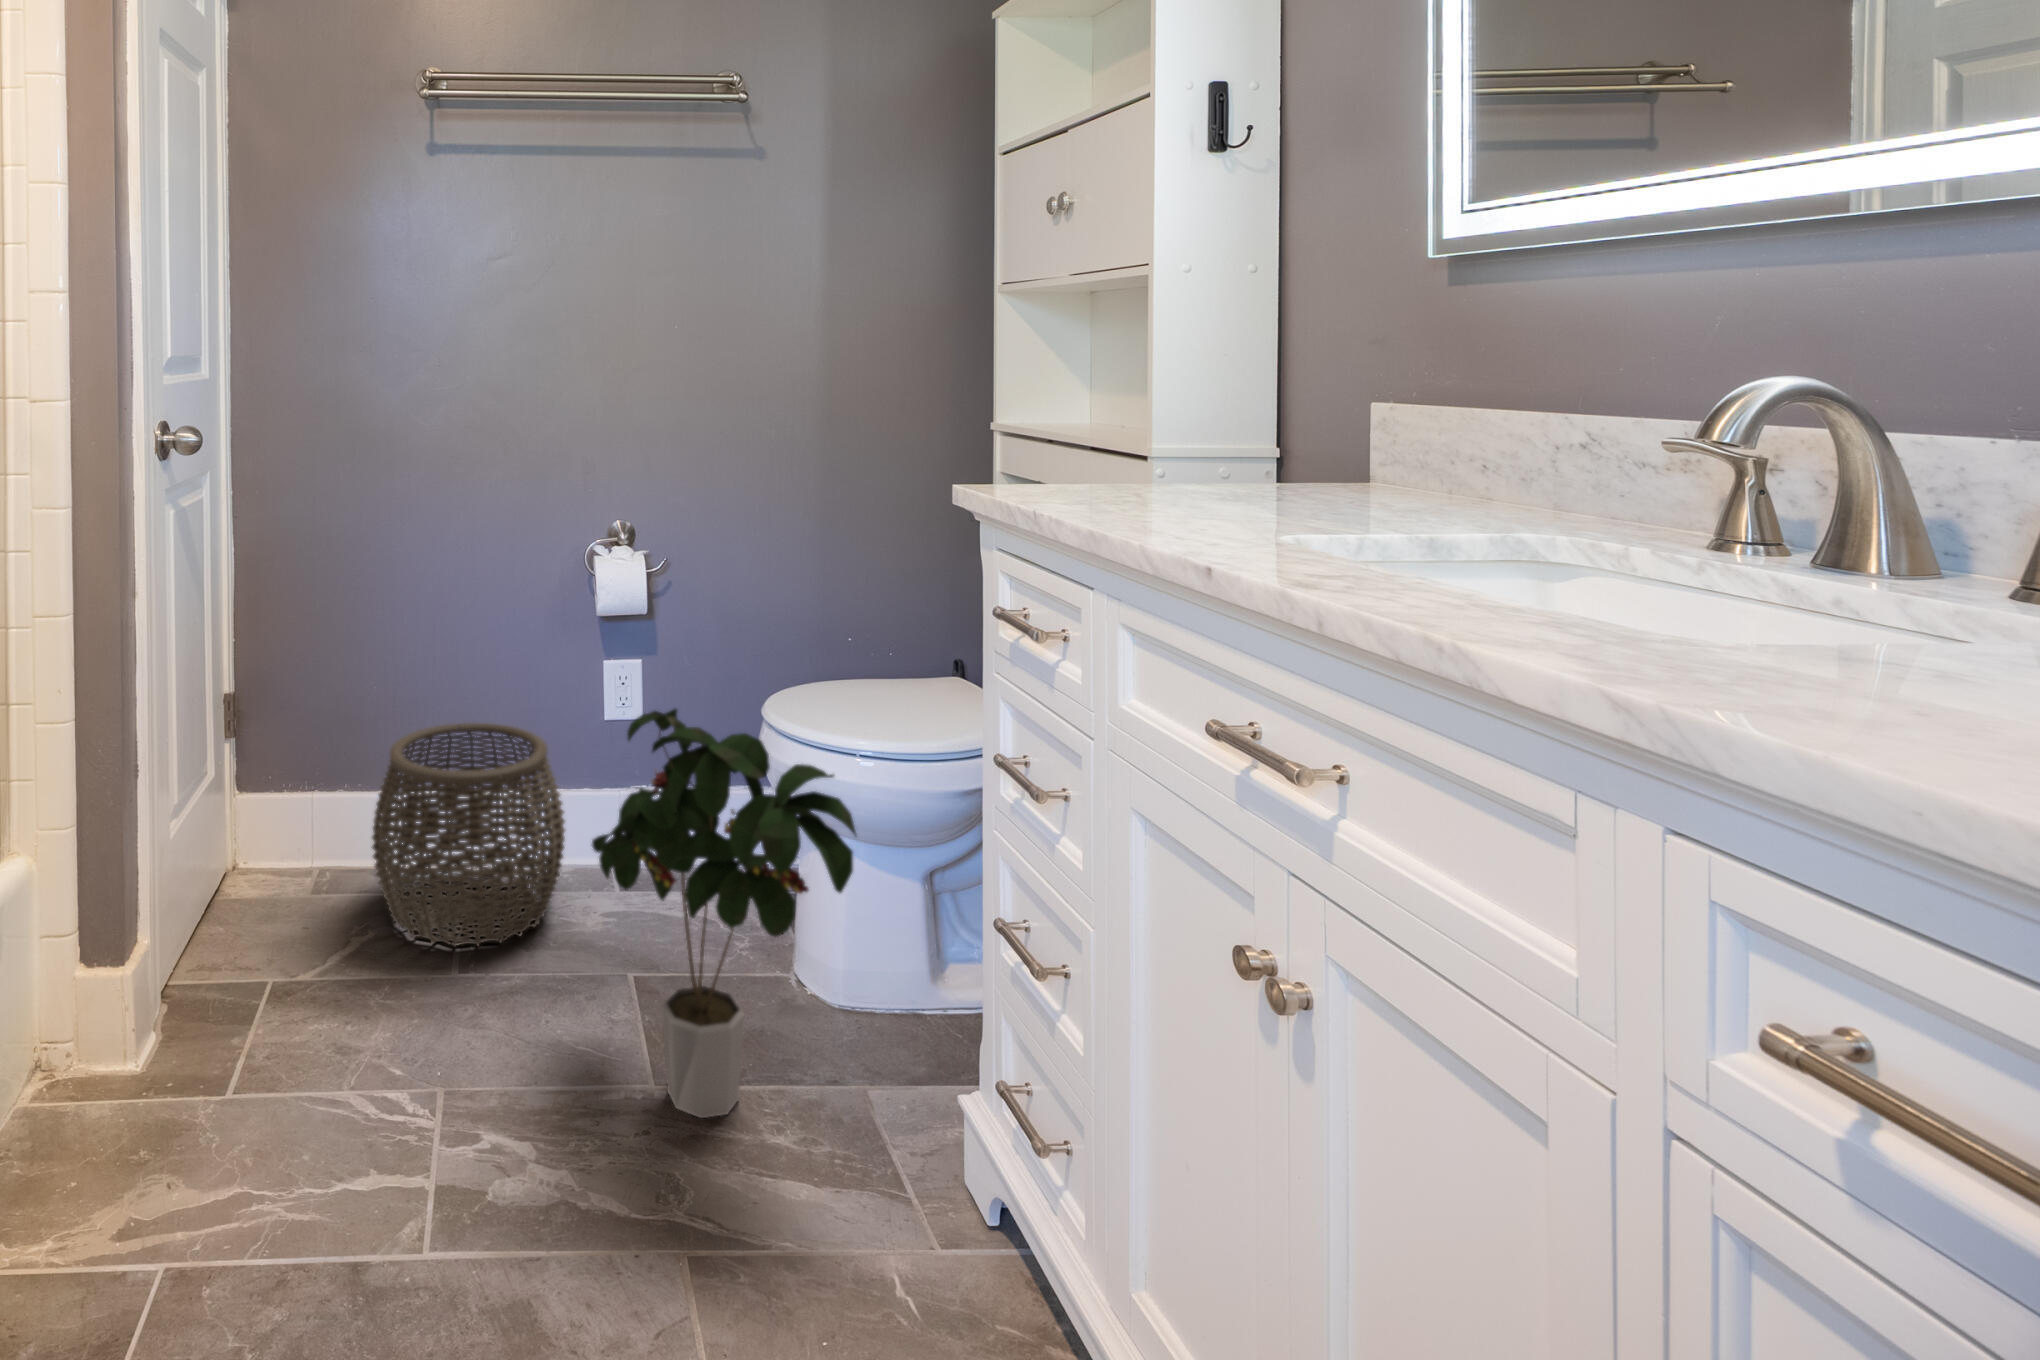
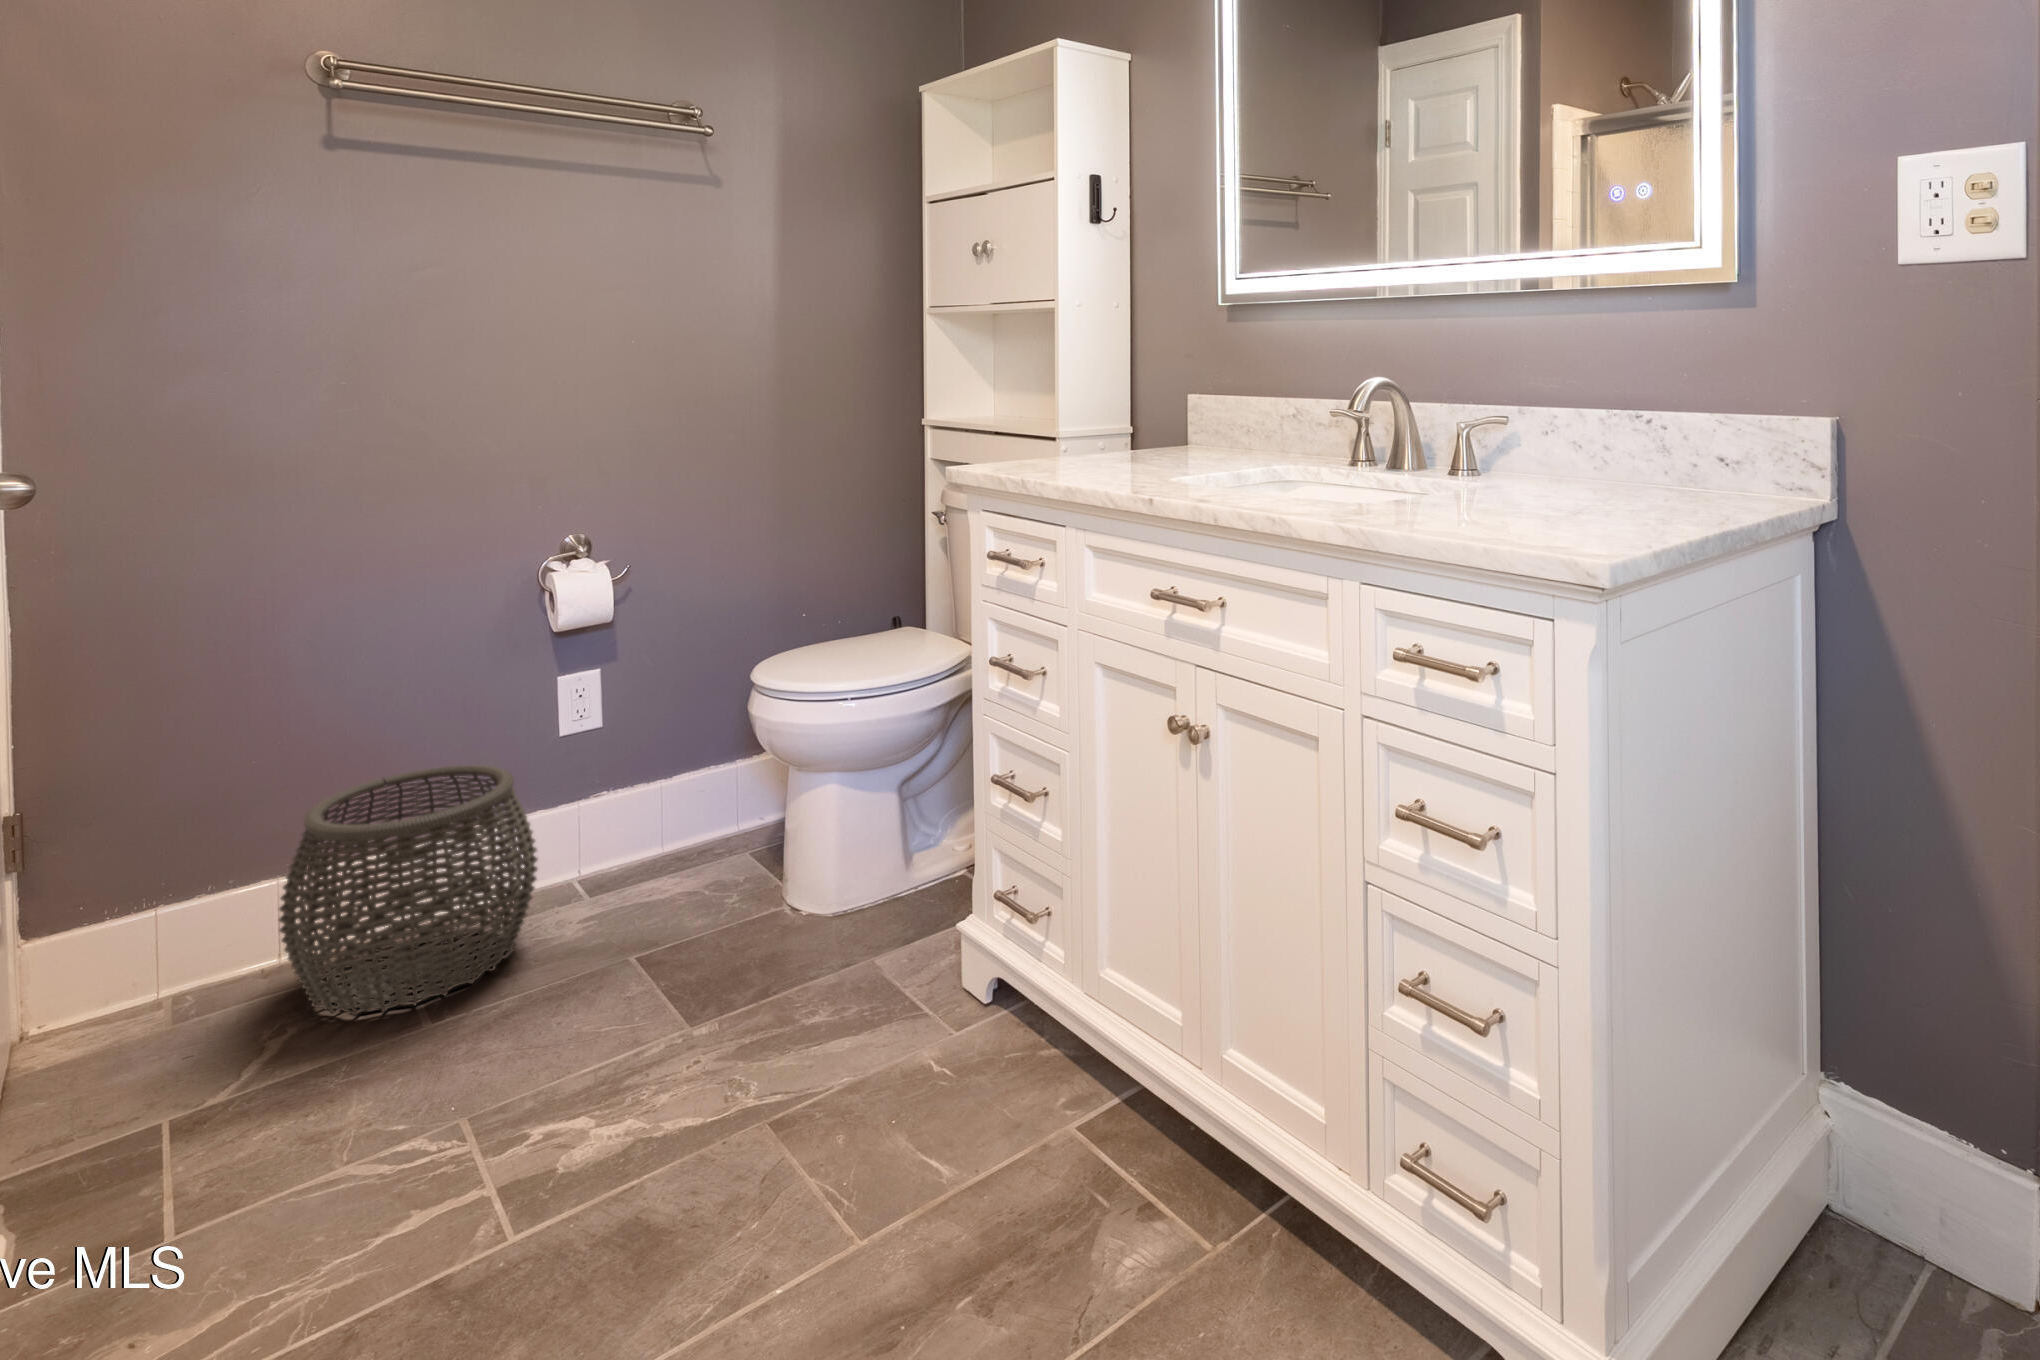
potted plant: present [591,708,856,1118] -> none [603,691,880,1036]

